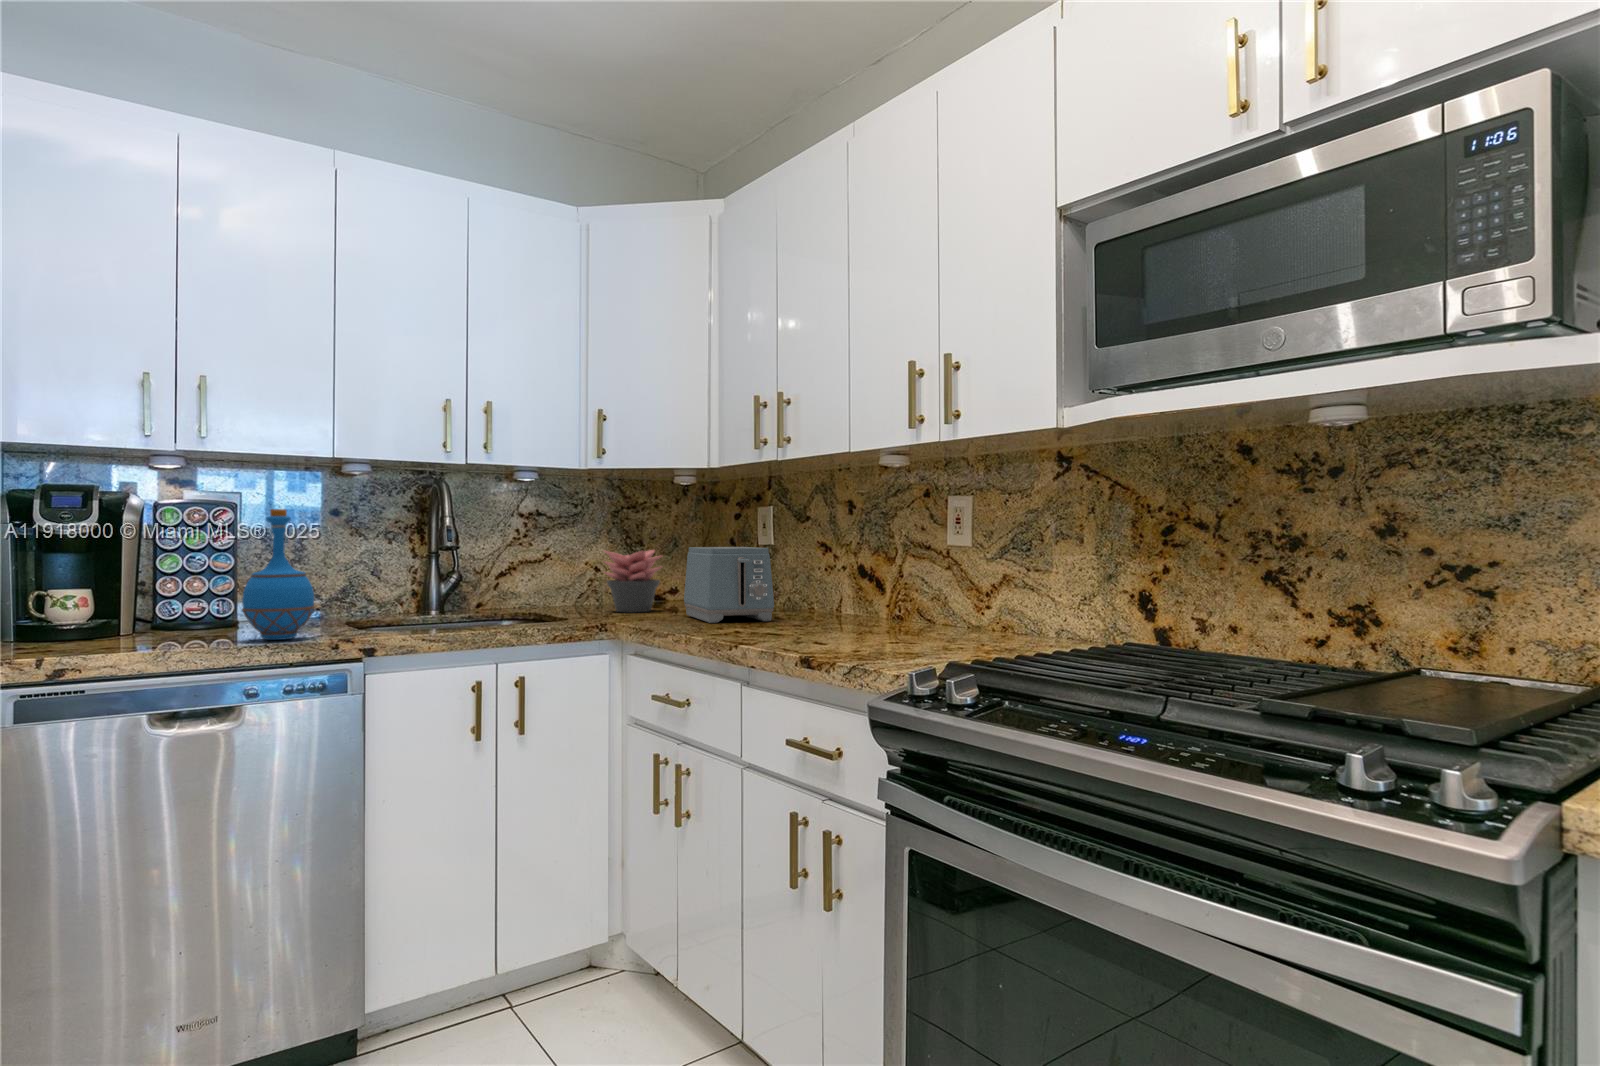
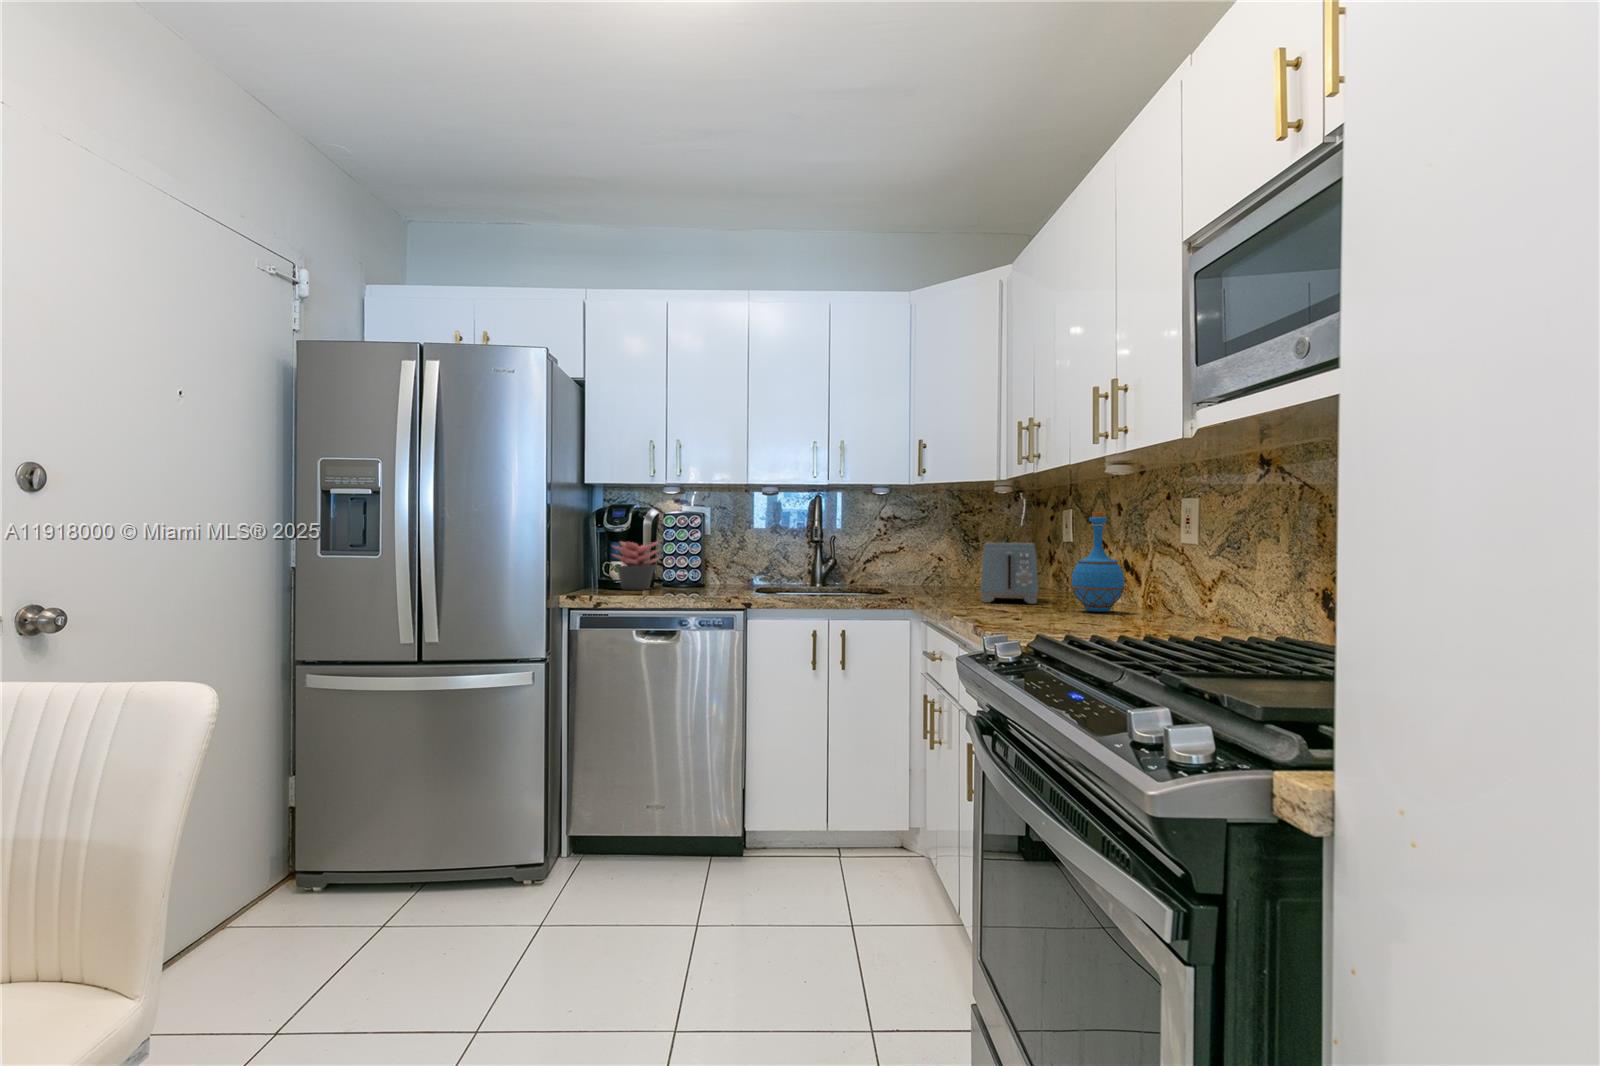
bottle: present [242,509,315,640] -> present [1071,512,1125,612]
succulent plant: present [604,550,661,612] -> present [613,541,659,590]

